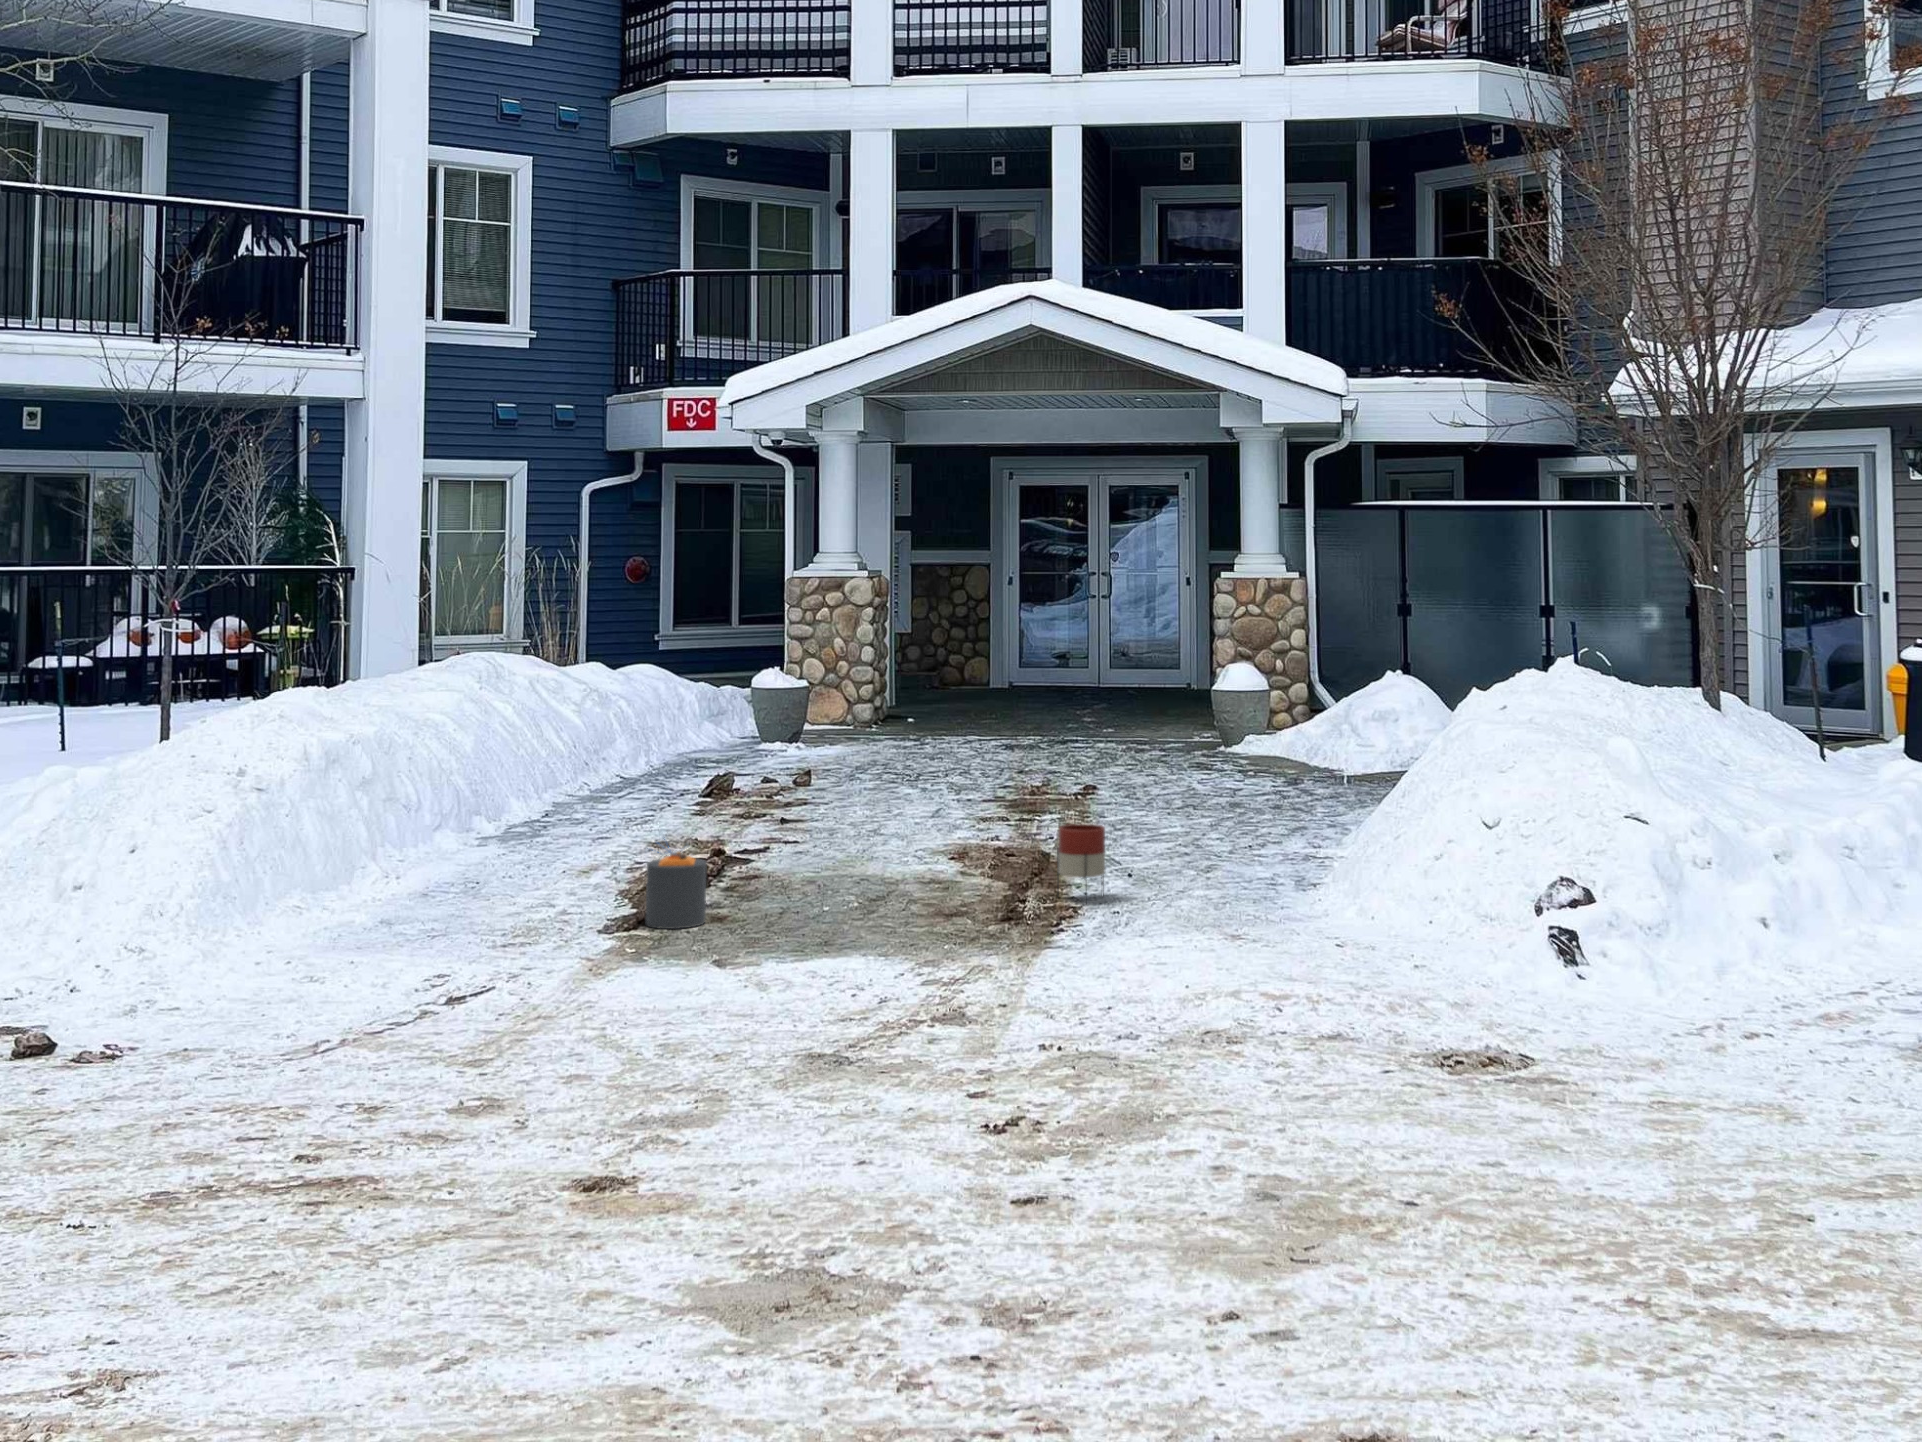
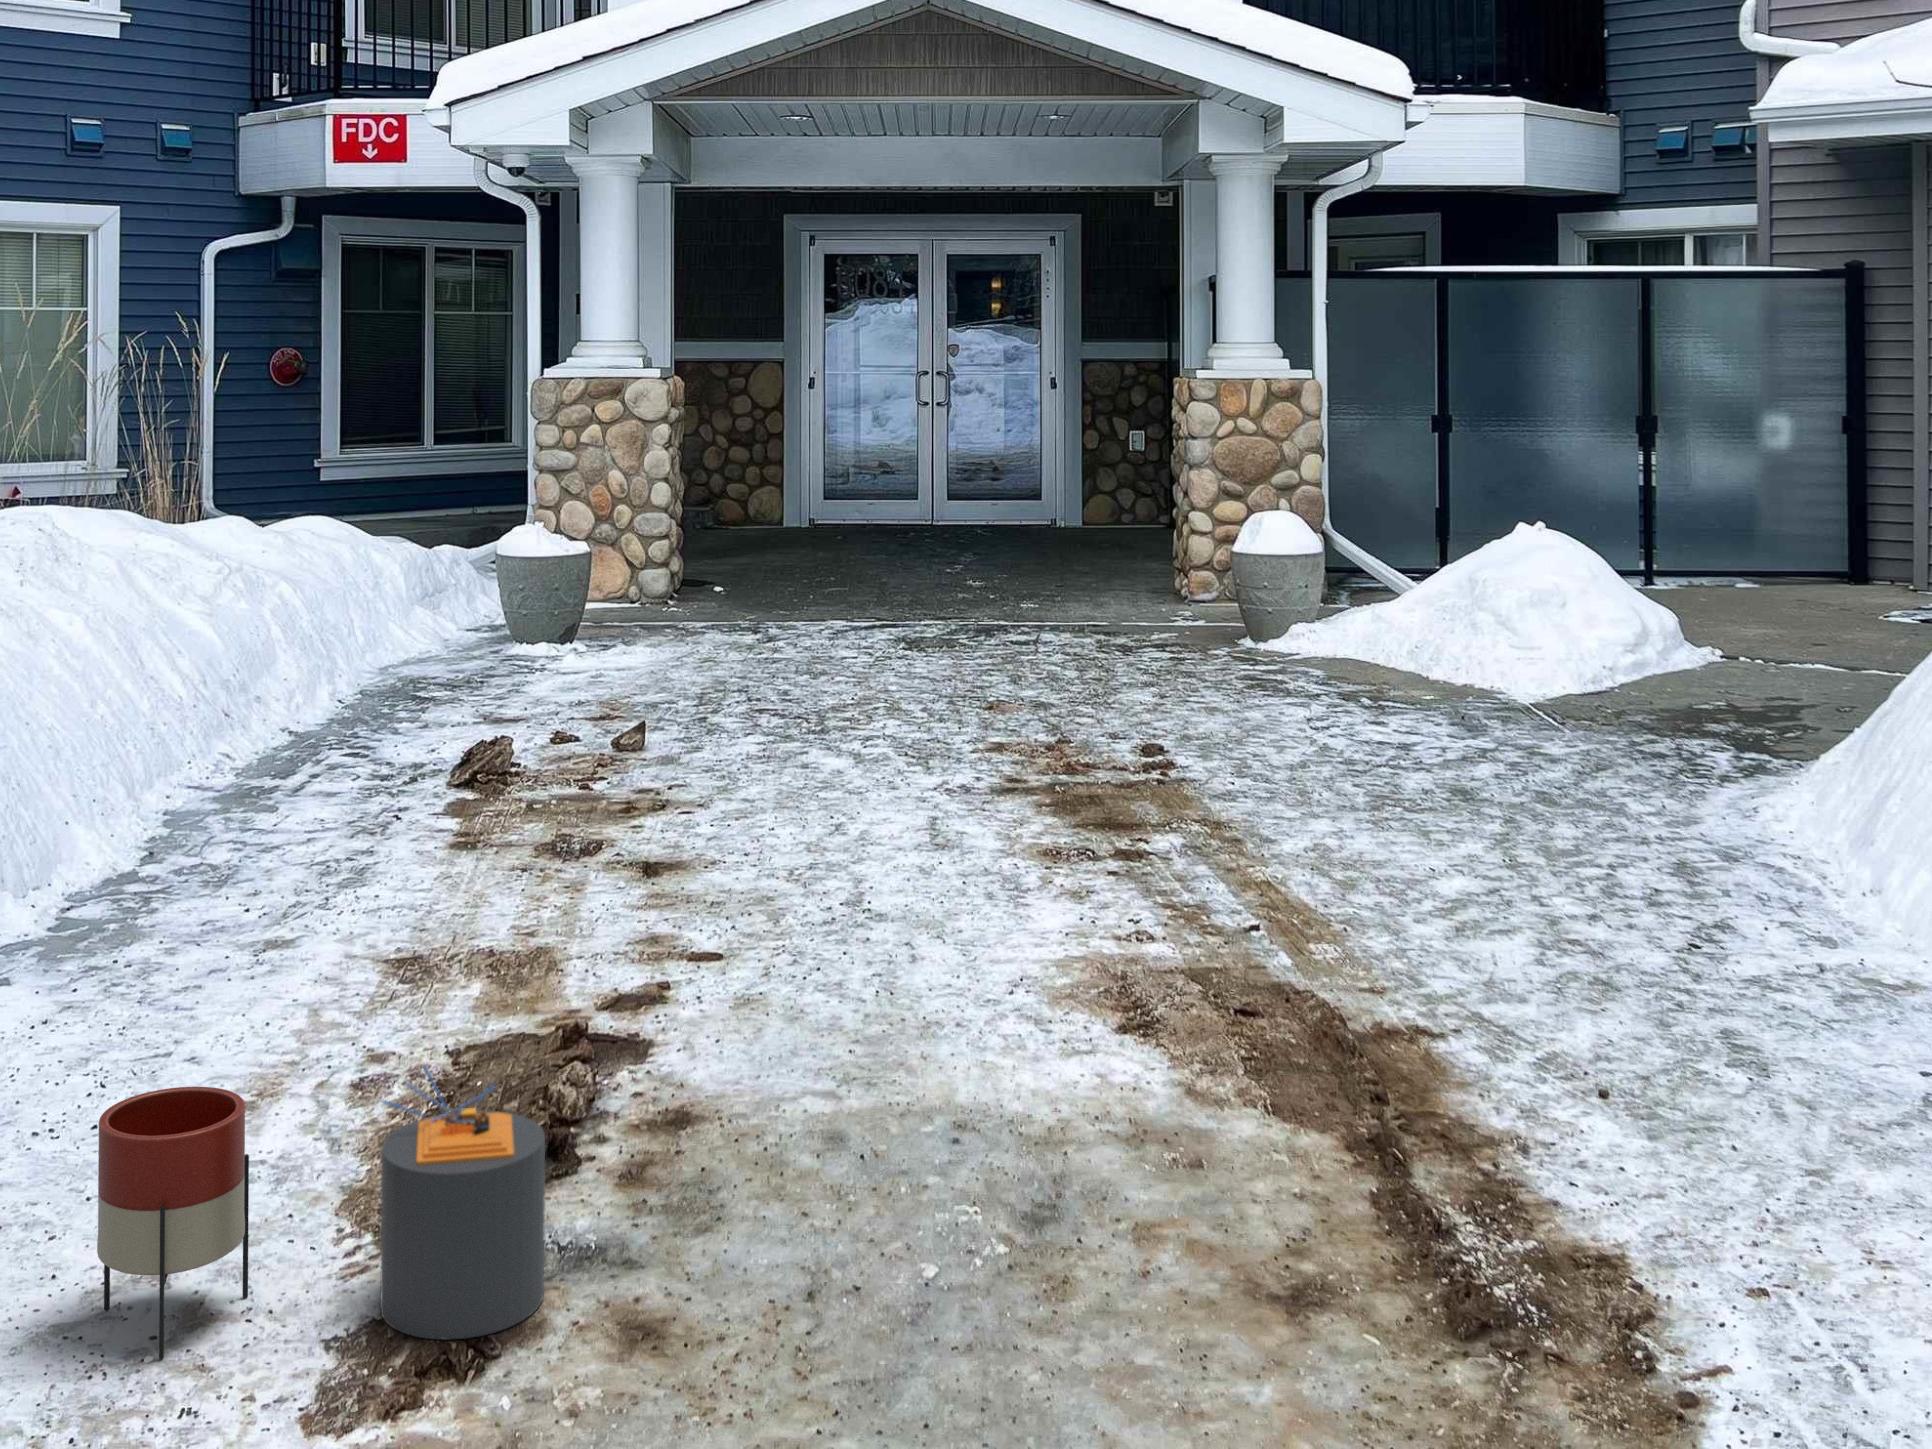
planter: present [1057,824,1105,902] -> present [97,1087,249,1359]

